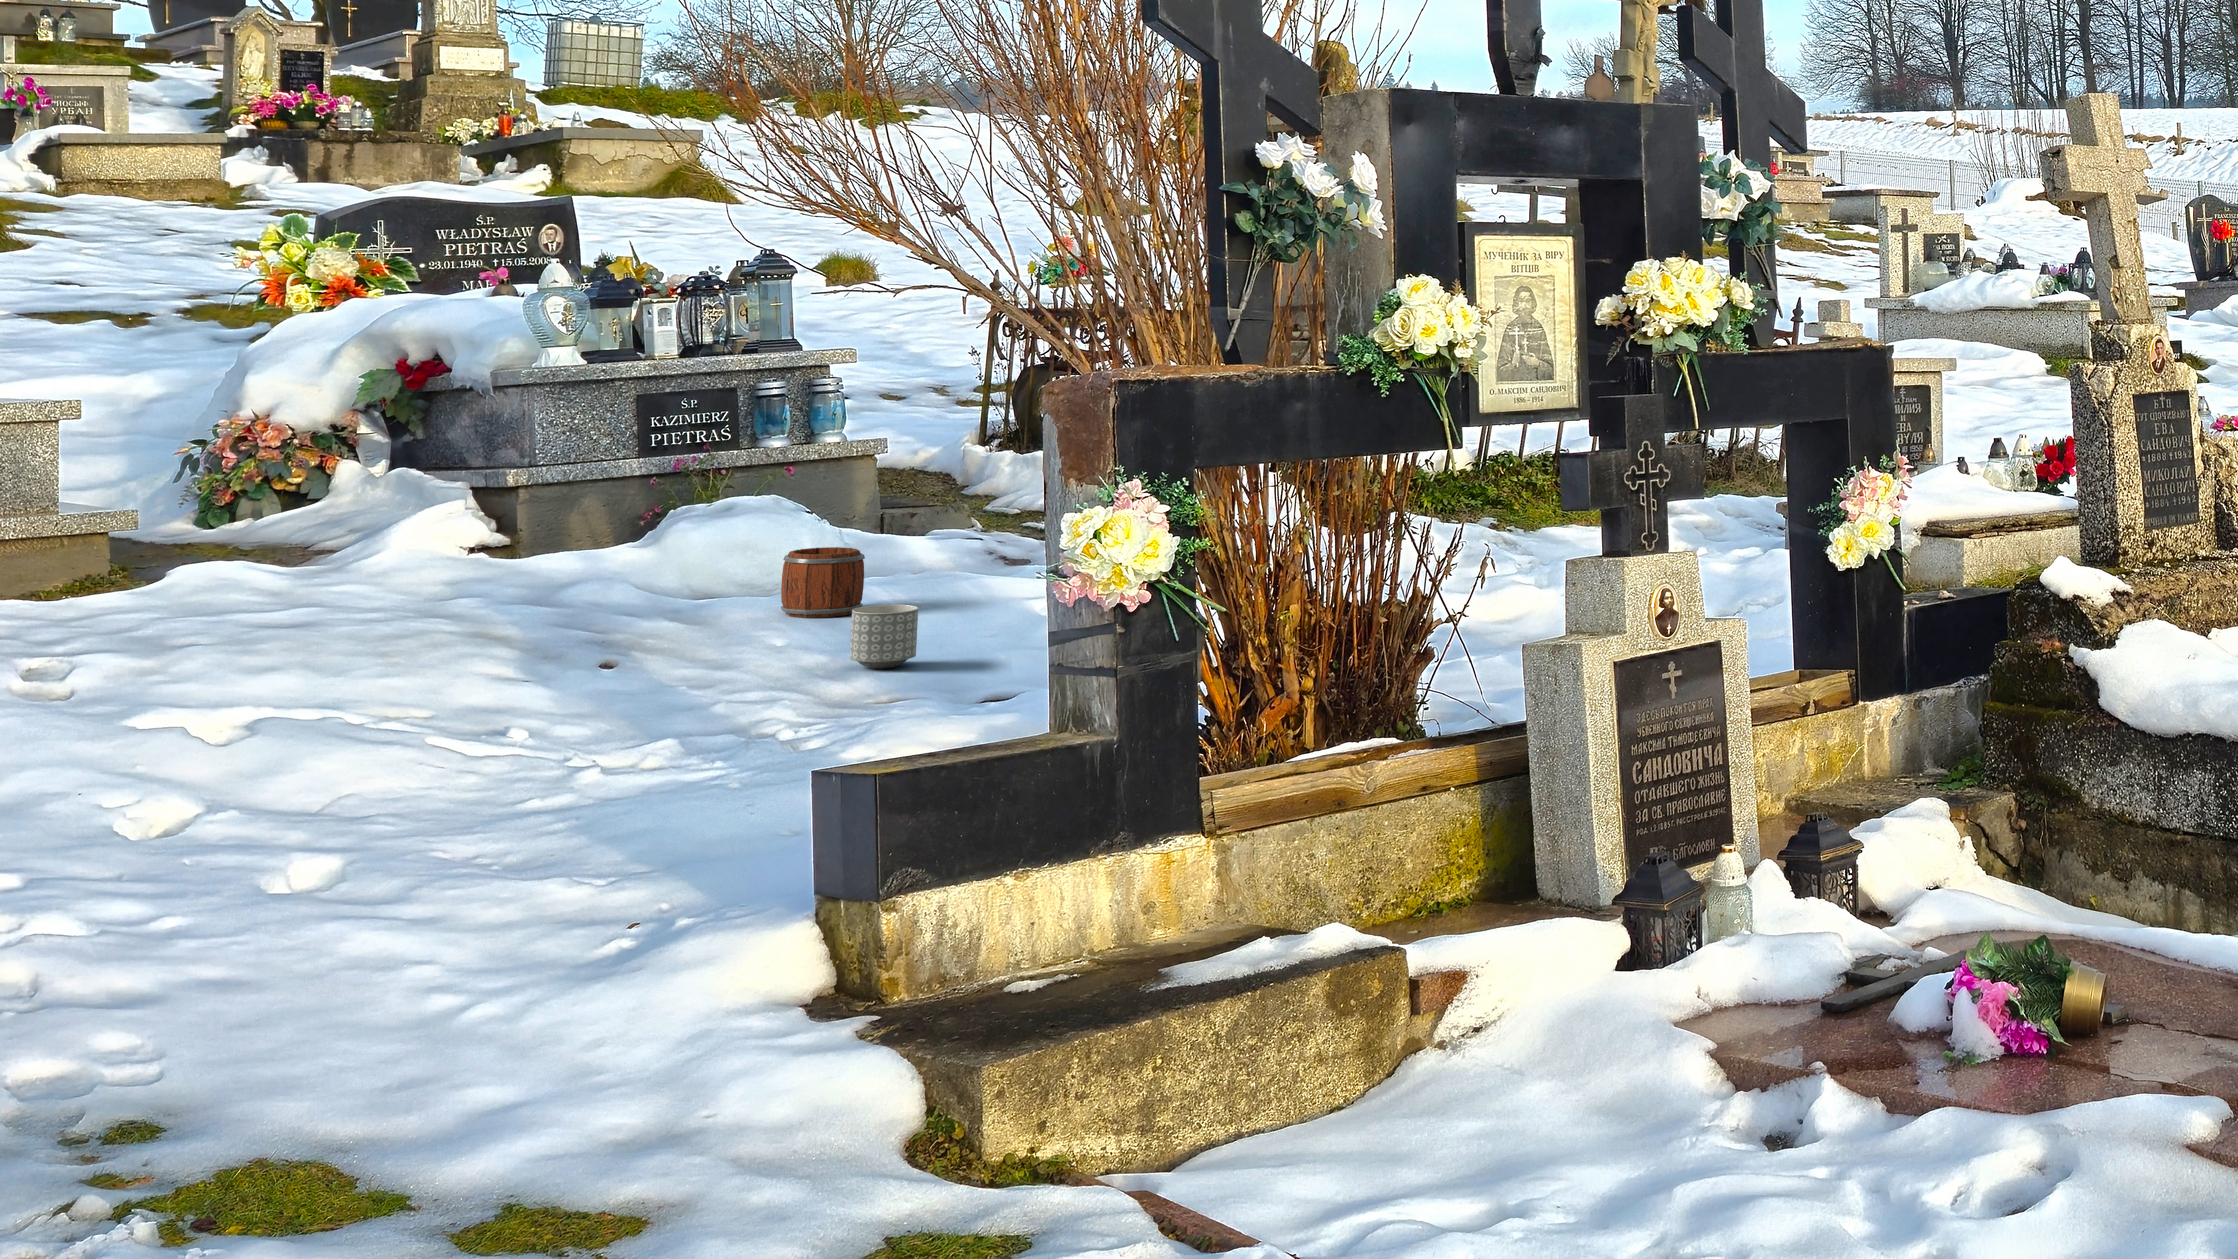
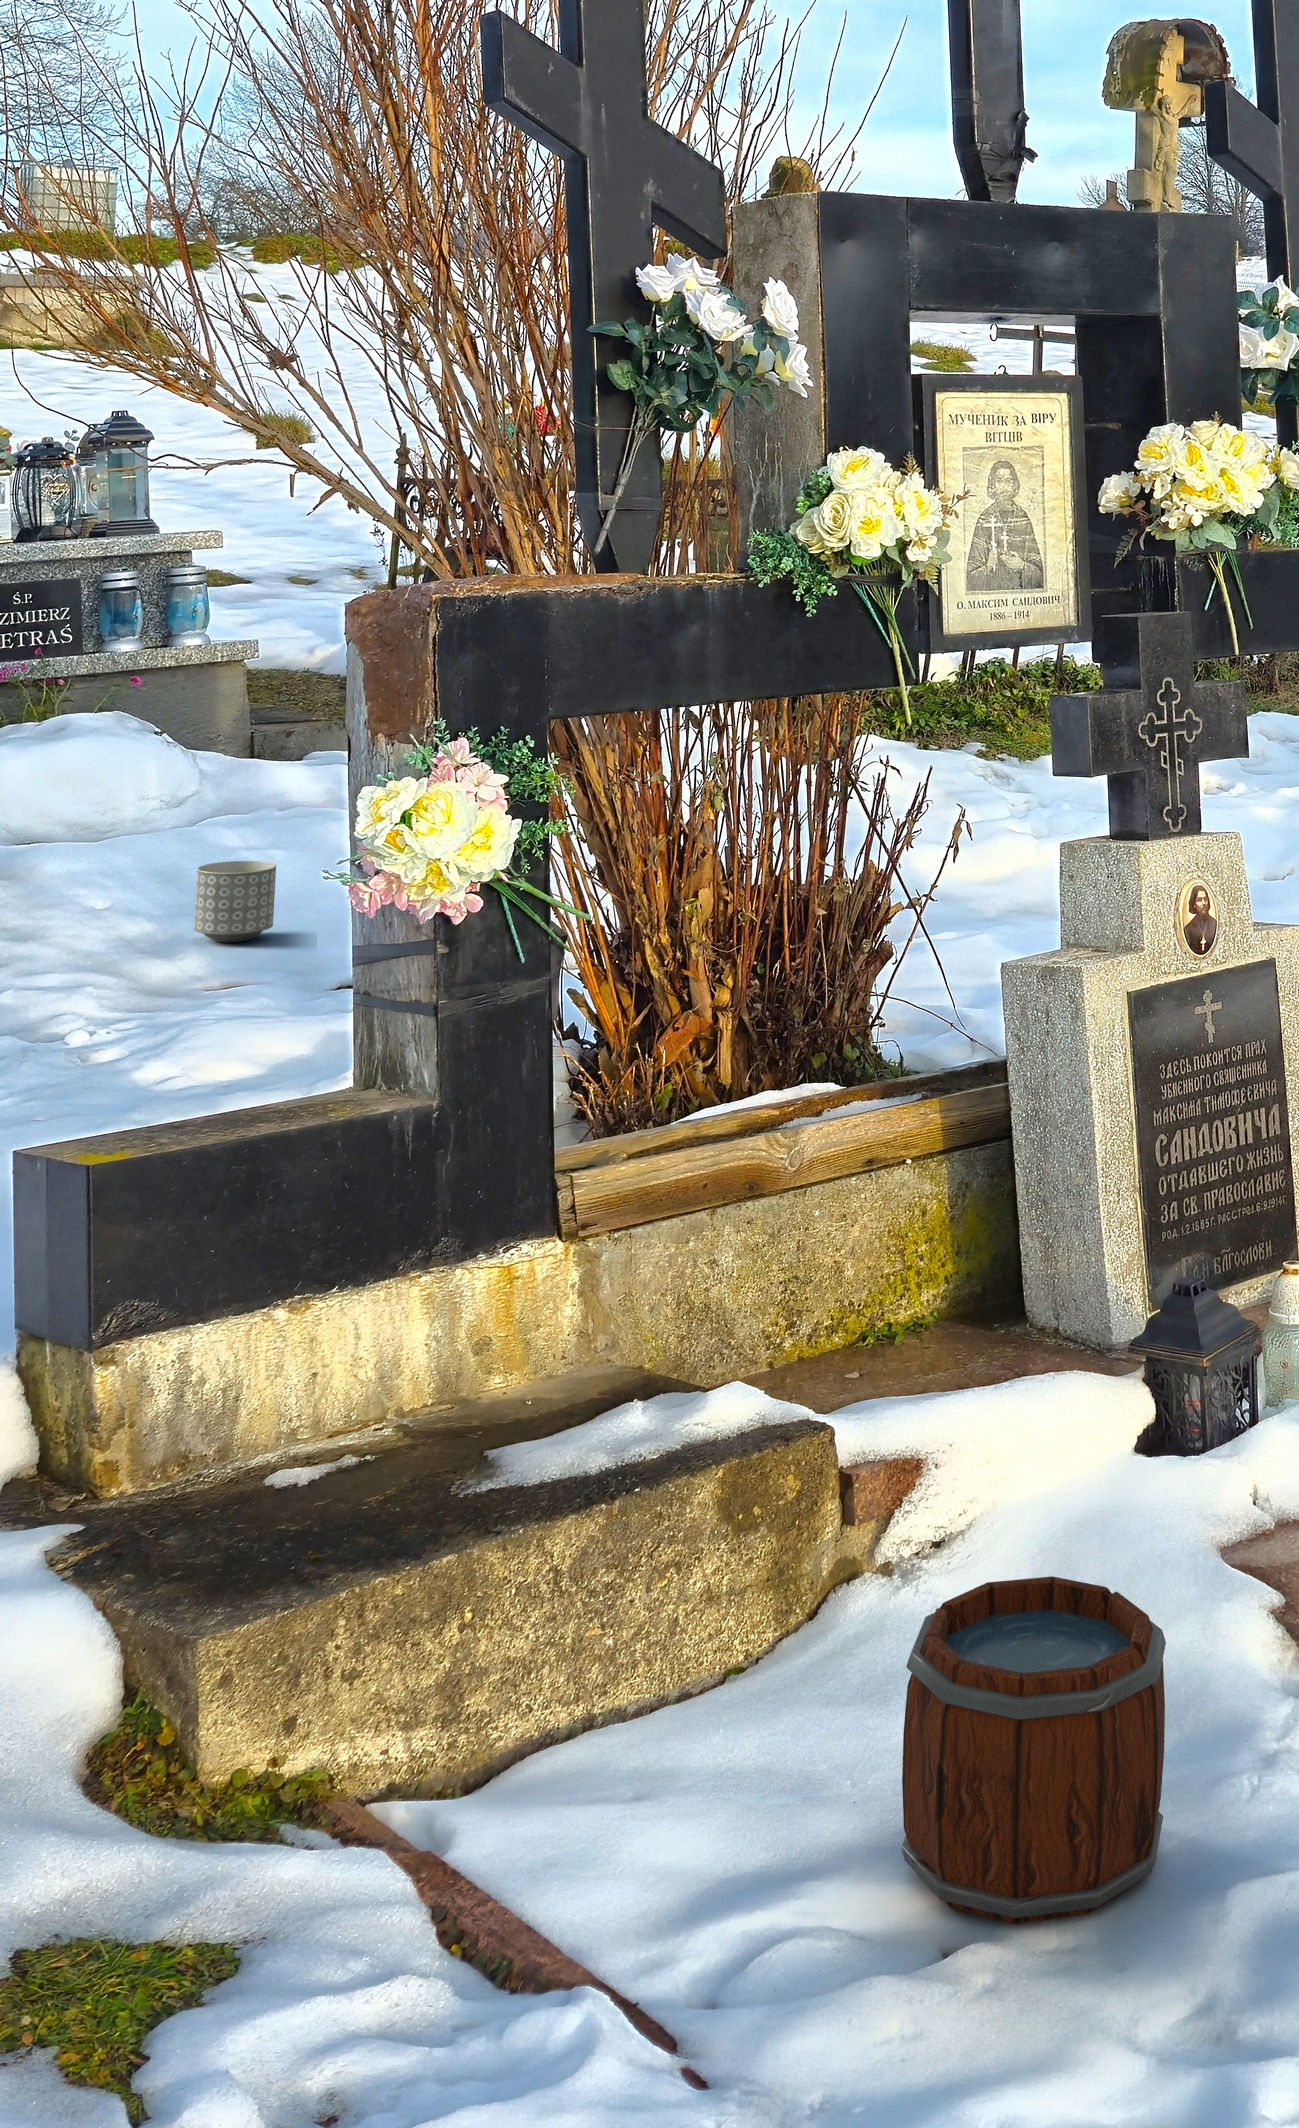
bucket: present [781,547,865,618] -> present [901,1576,1166,1924]

